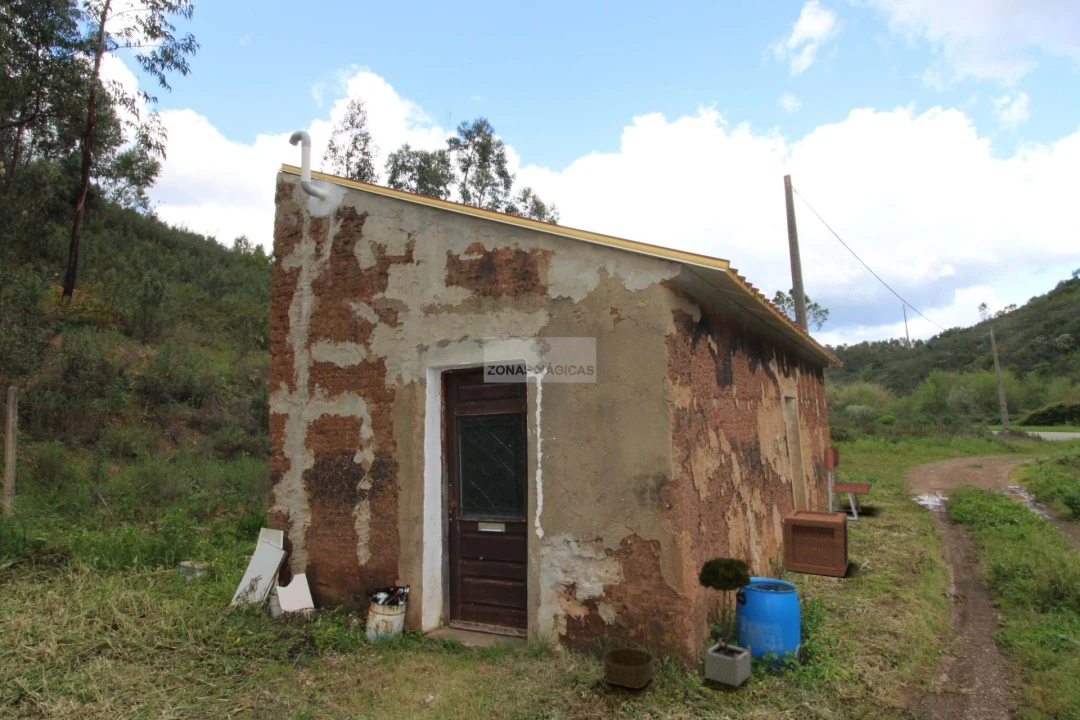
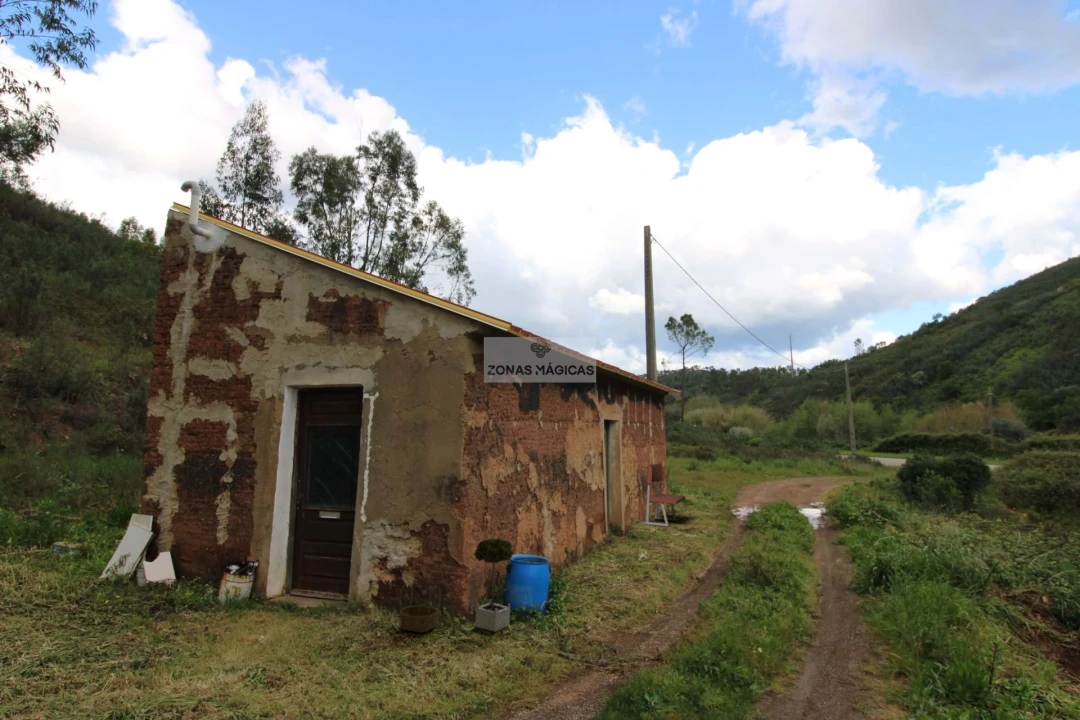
wooden crate: present [784,509,849,577] -> none [581,513,636,566]

